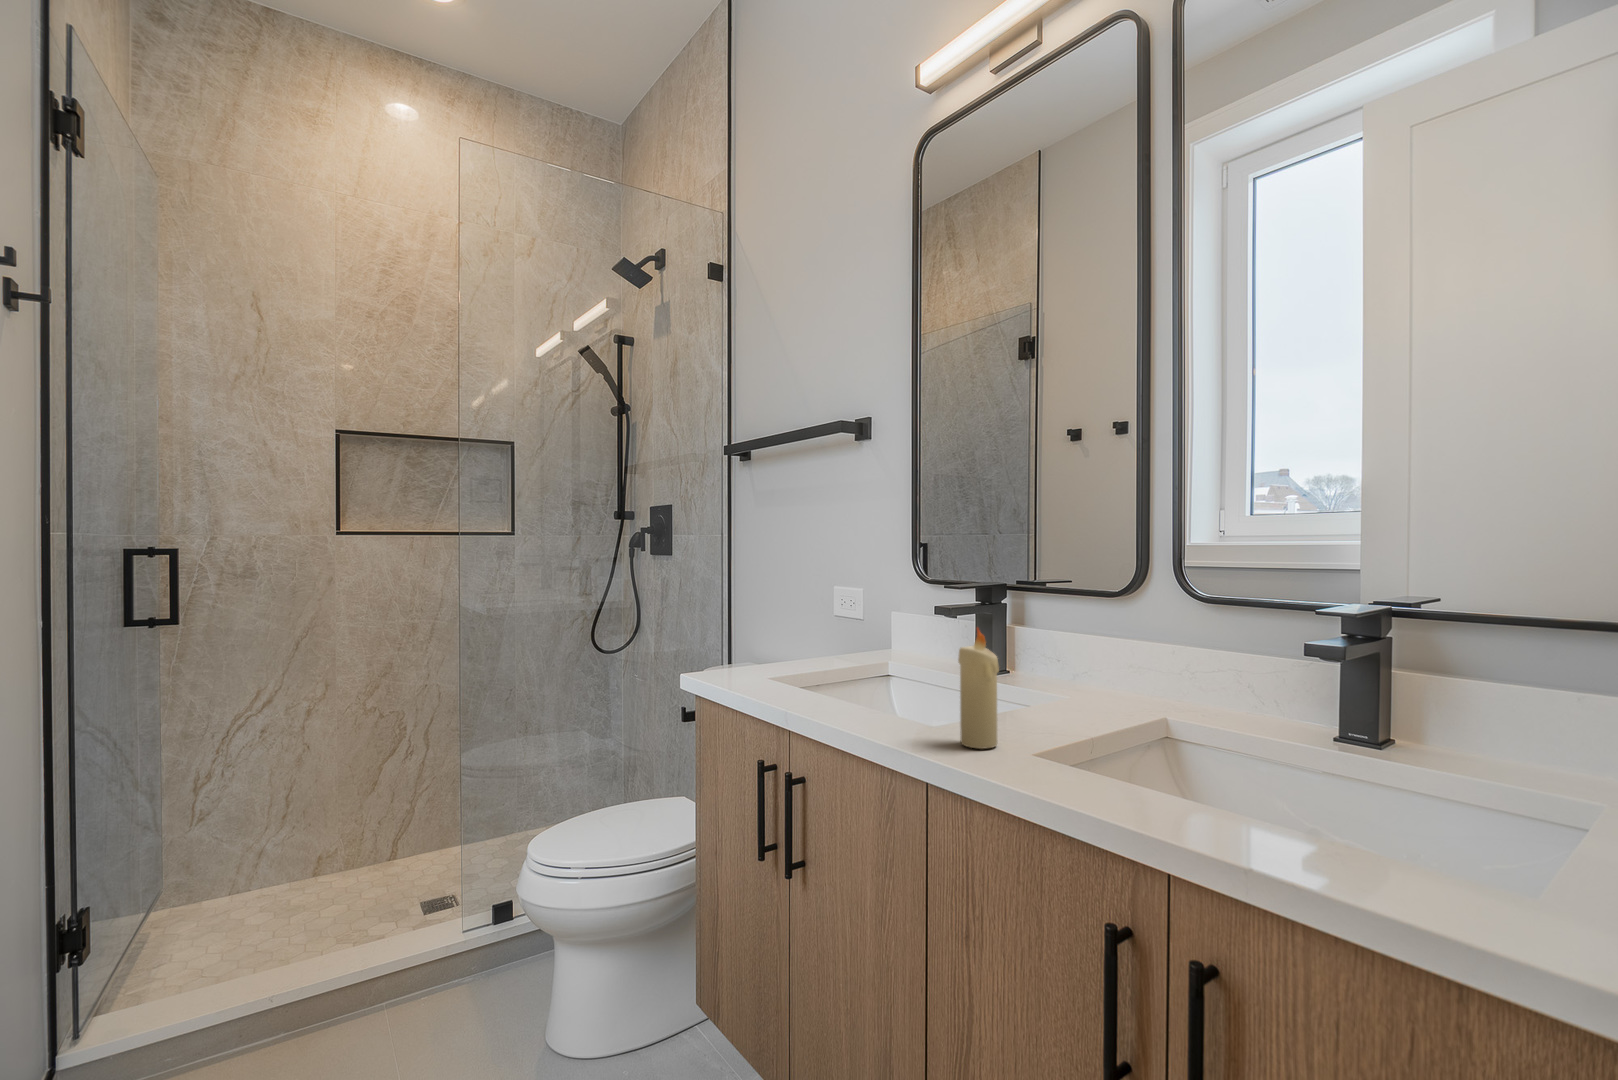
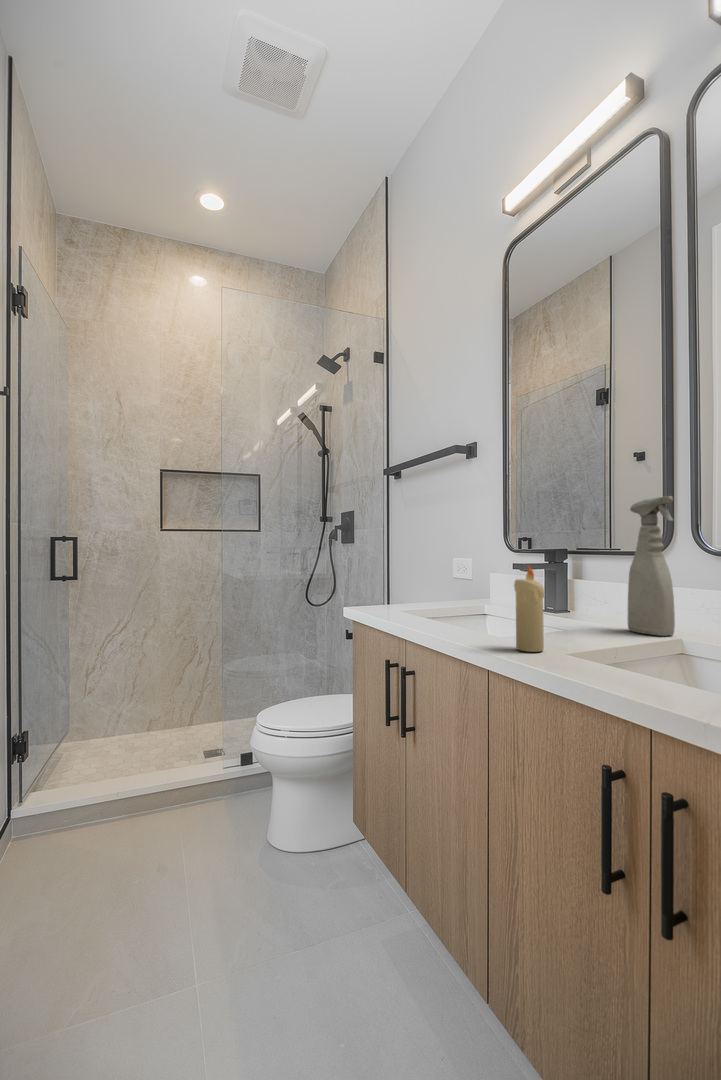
spray bottle: none [1092,525,1152,712] -> present [627,496,675,636]

